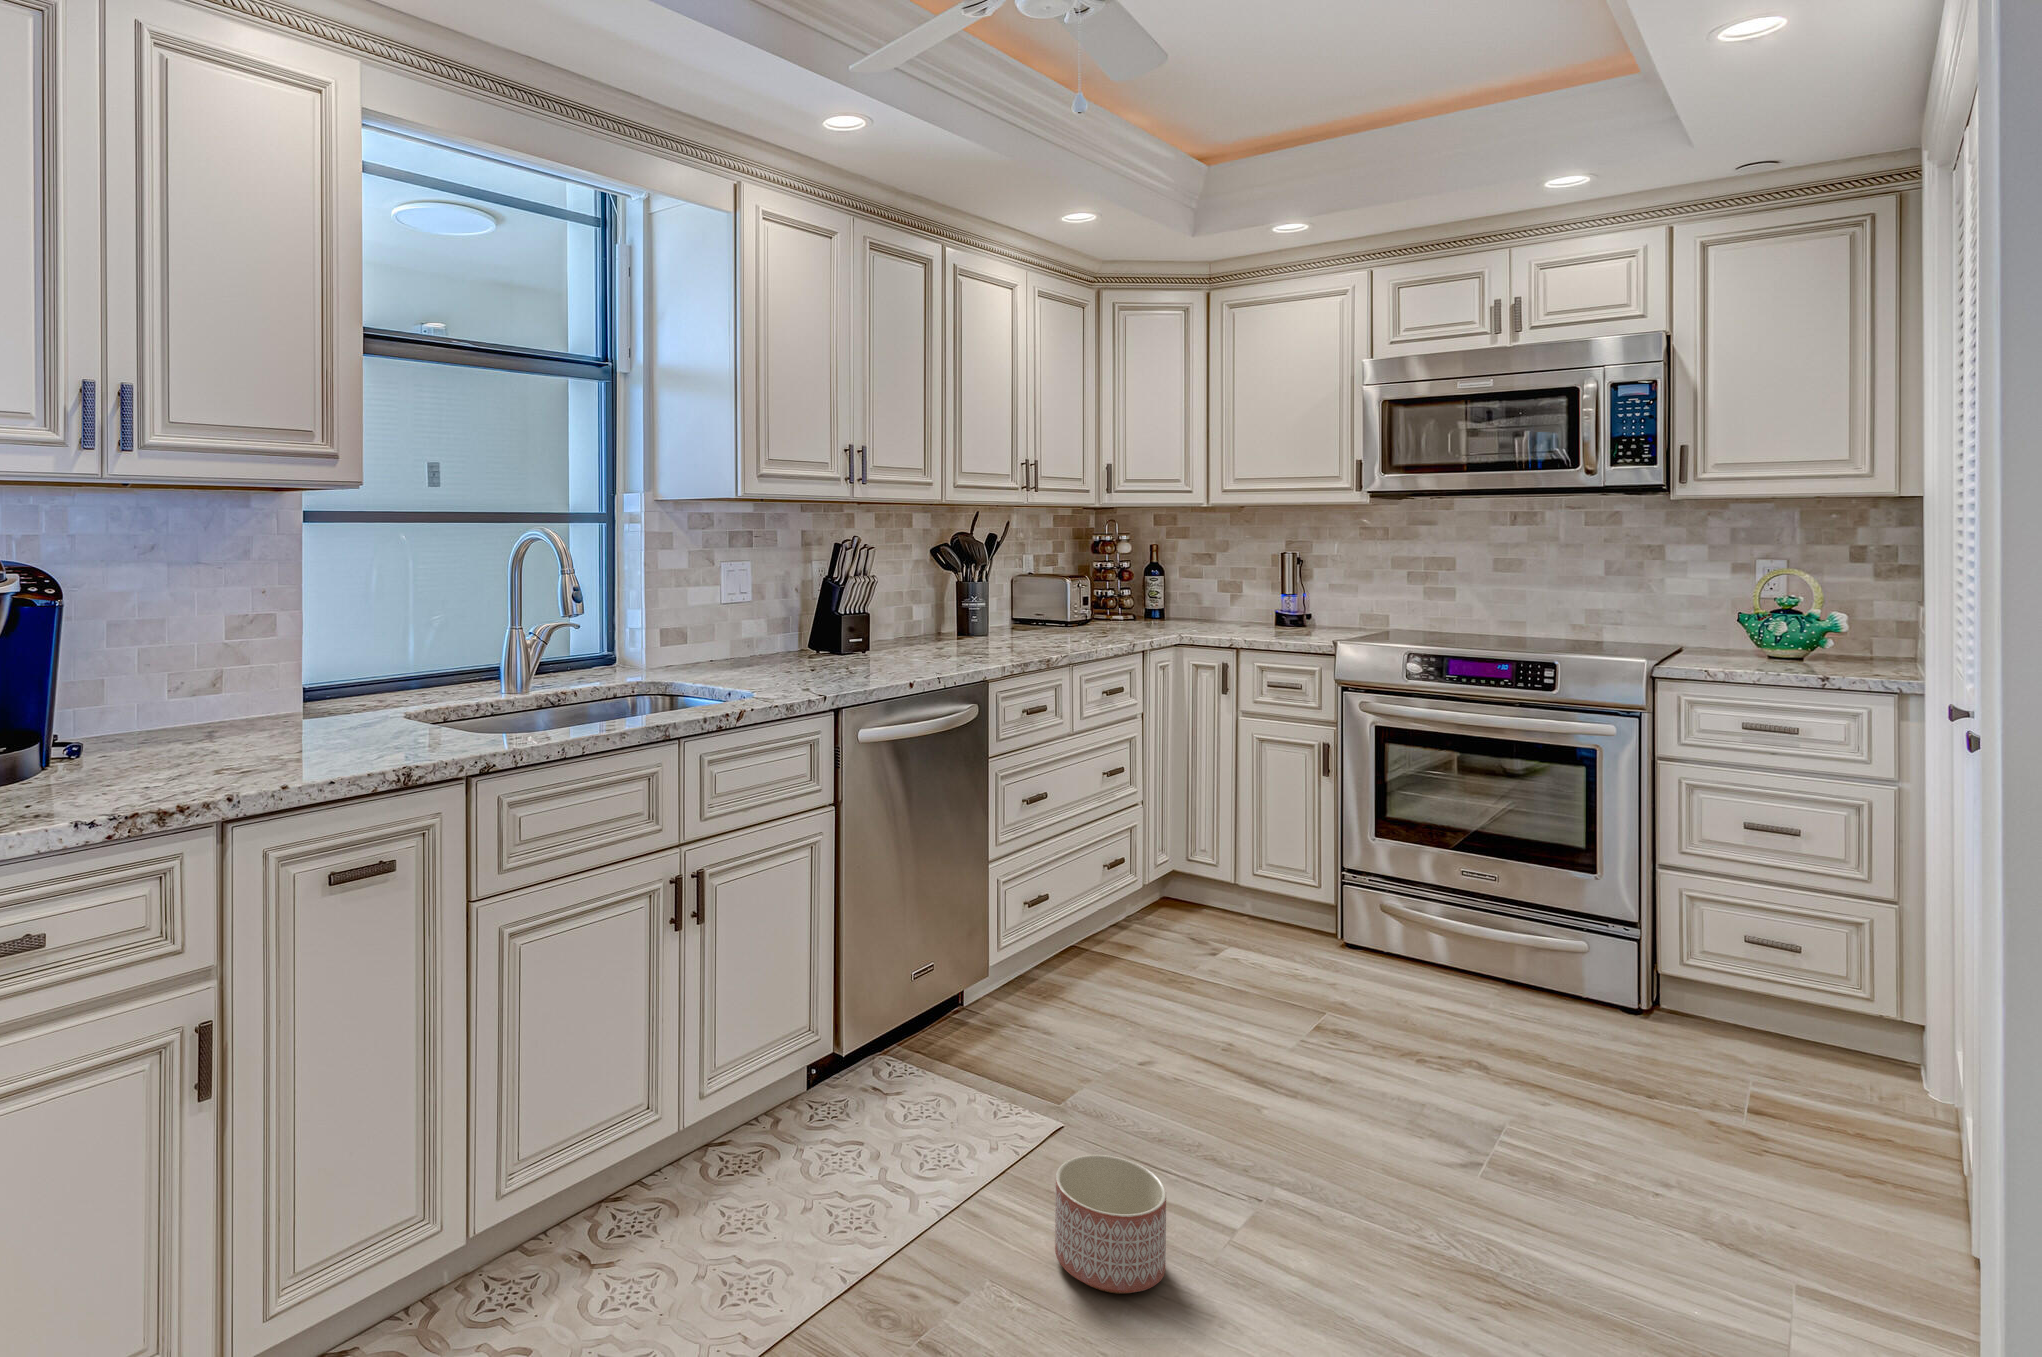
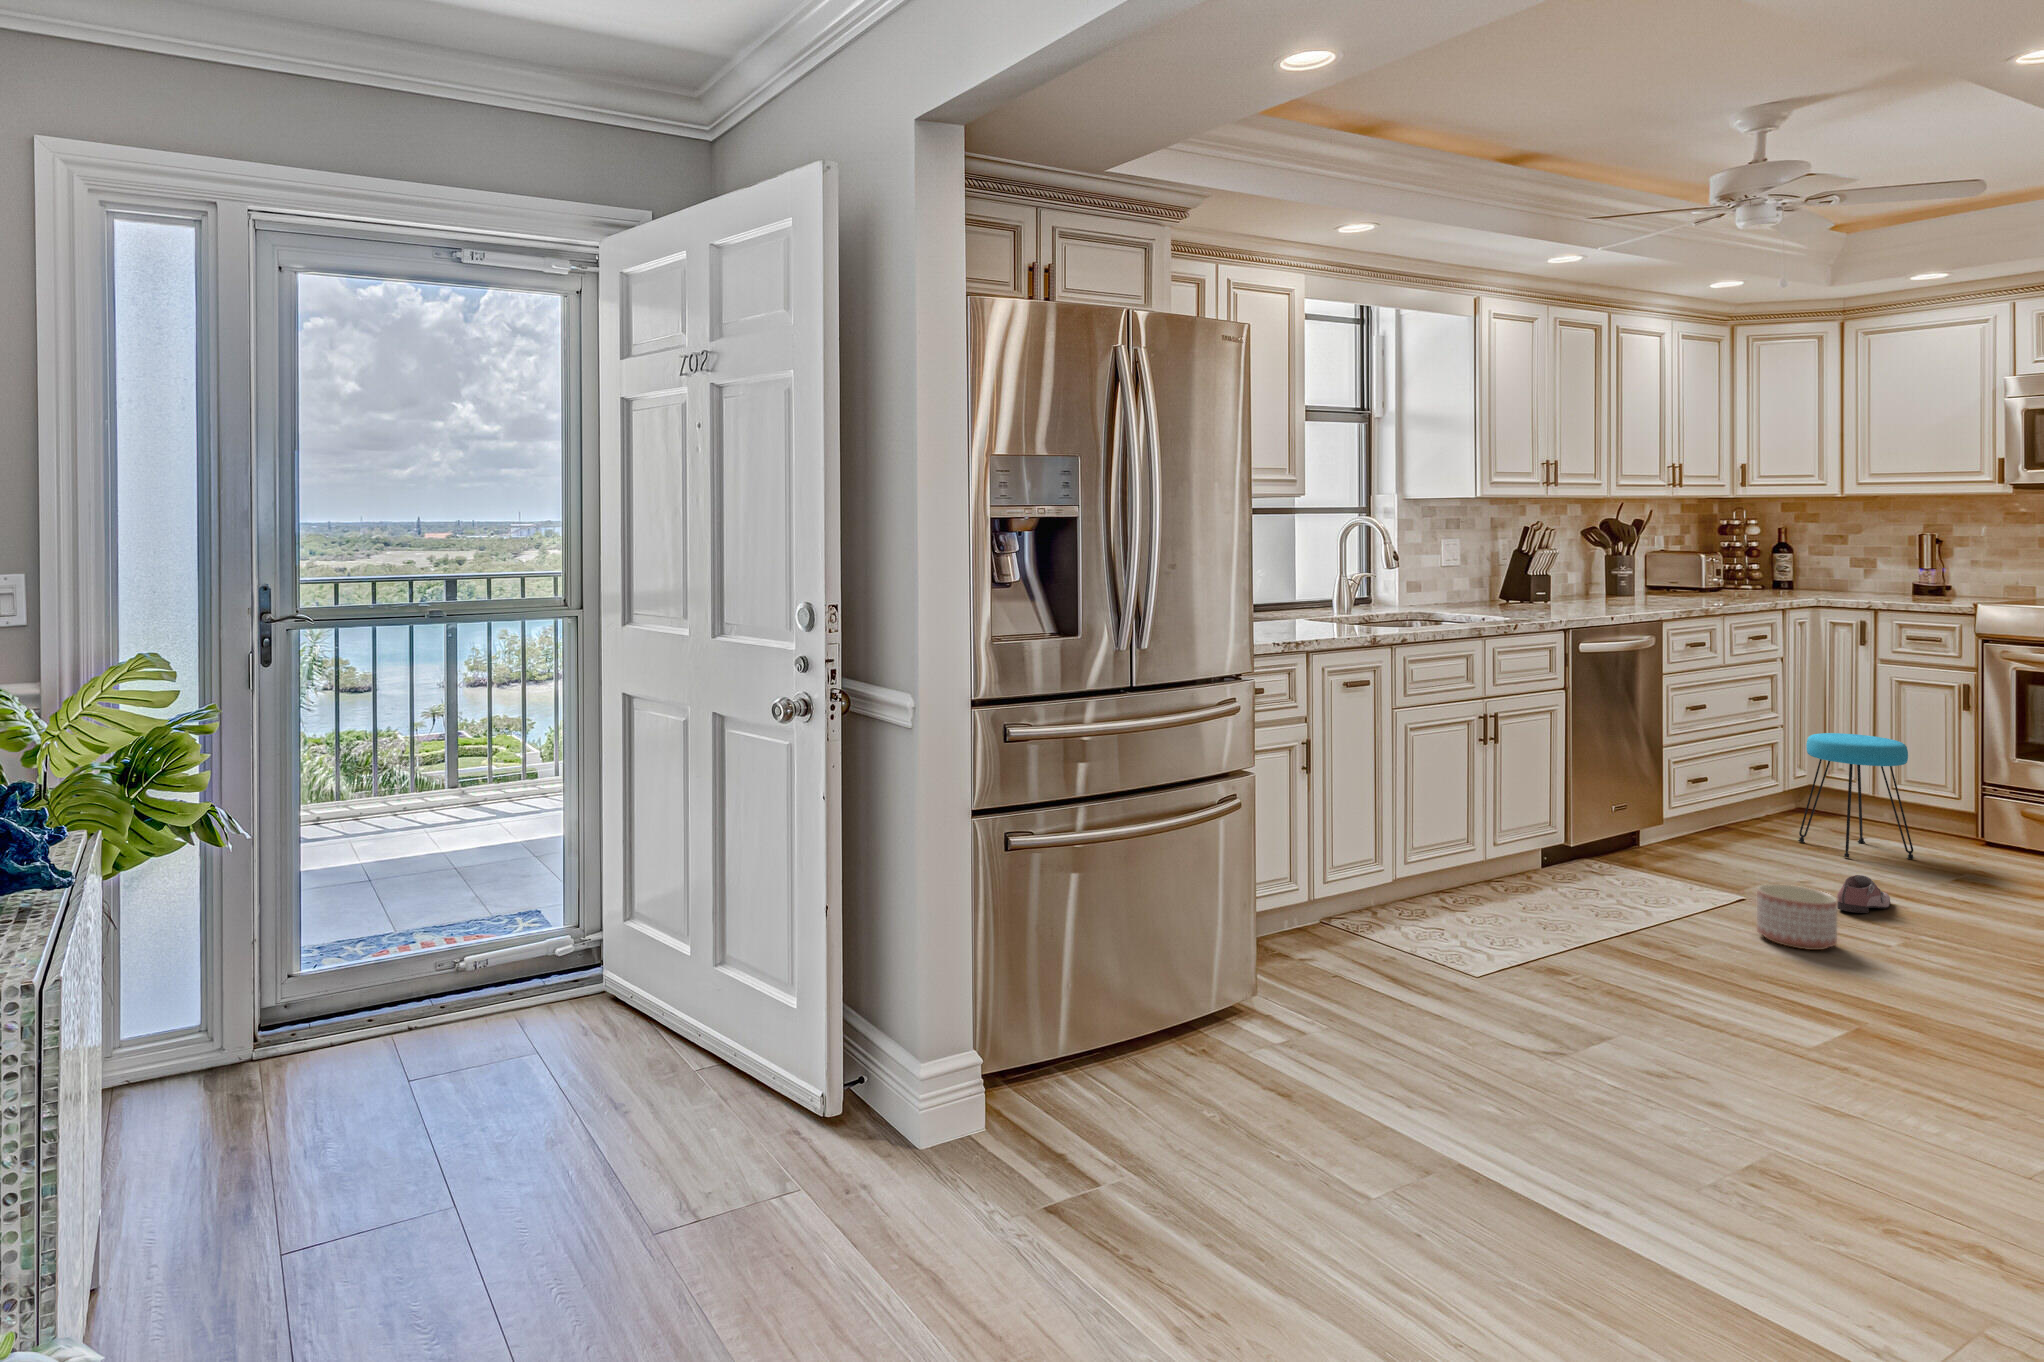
stool: none [1150,819,1275,997] -> present [1798,733,1914,859]
shoe: none [1178,1081,1244,1151] -> present [1837,875,1890,913]

